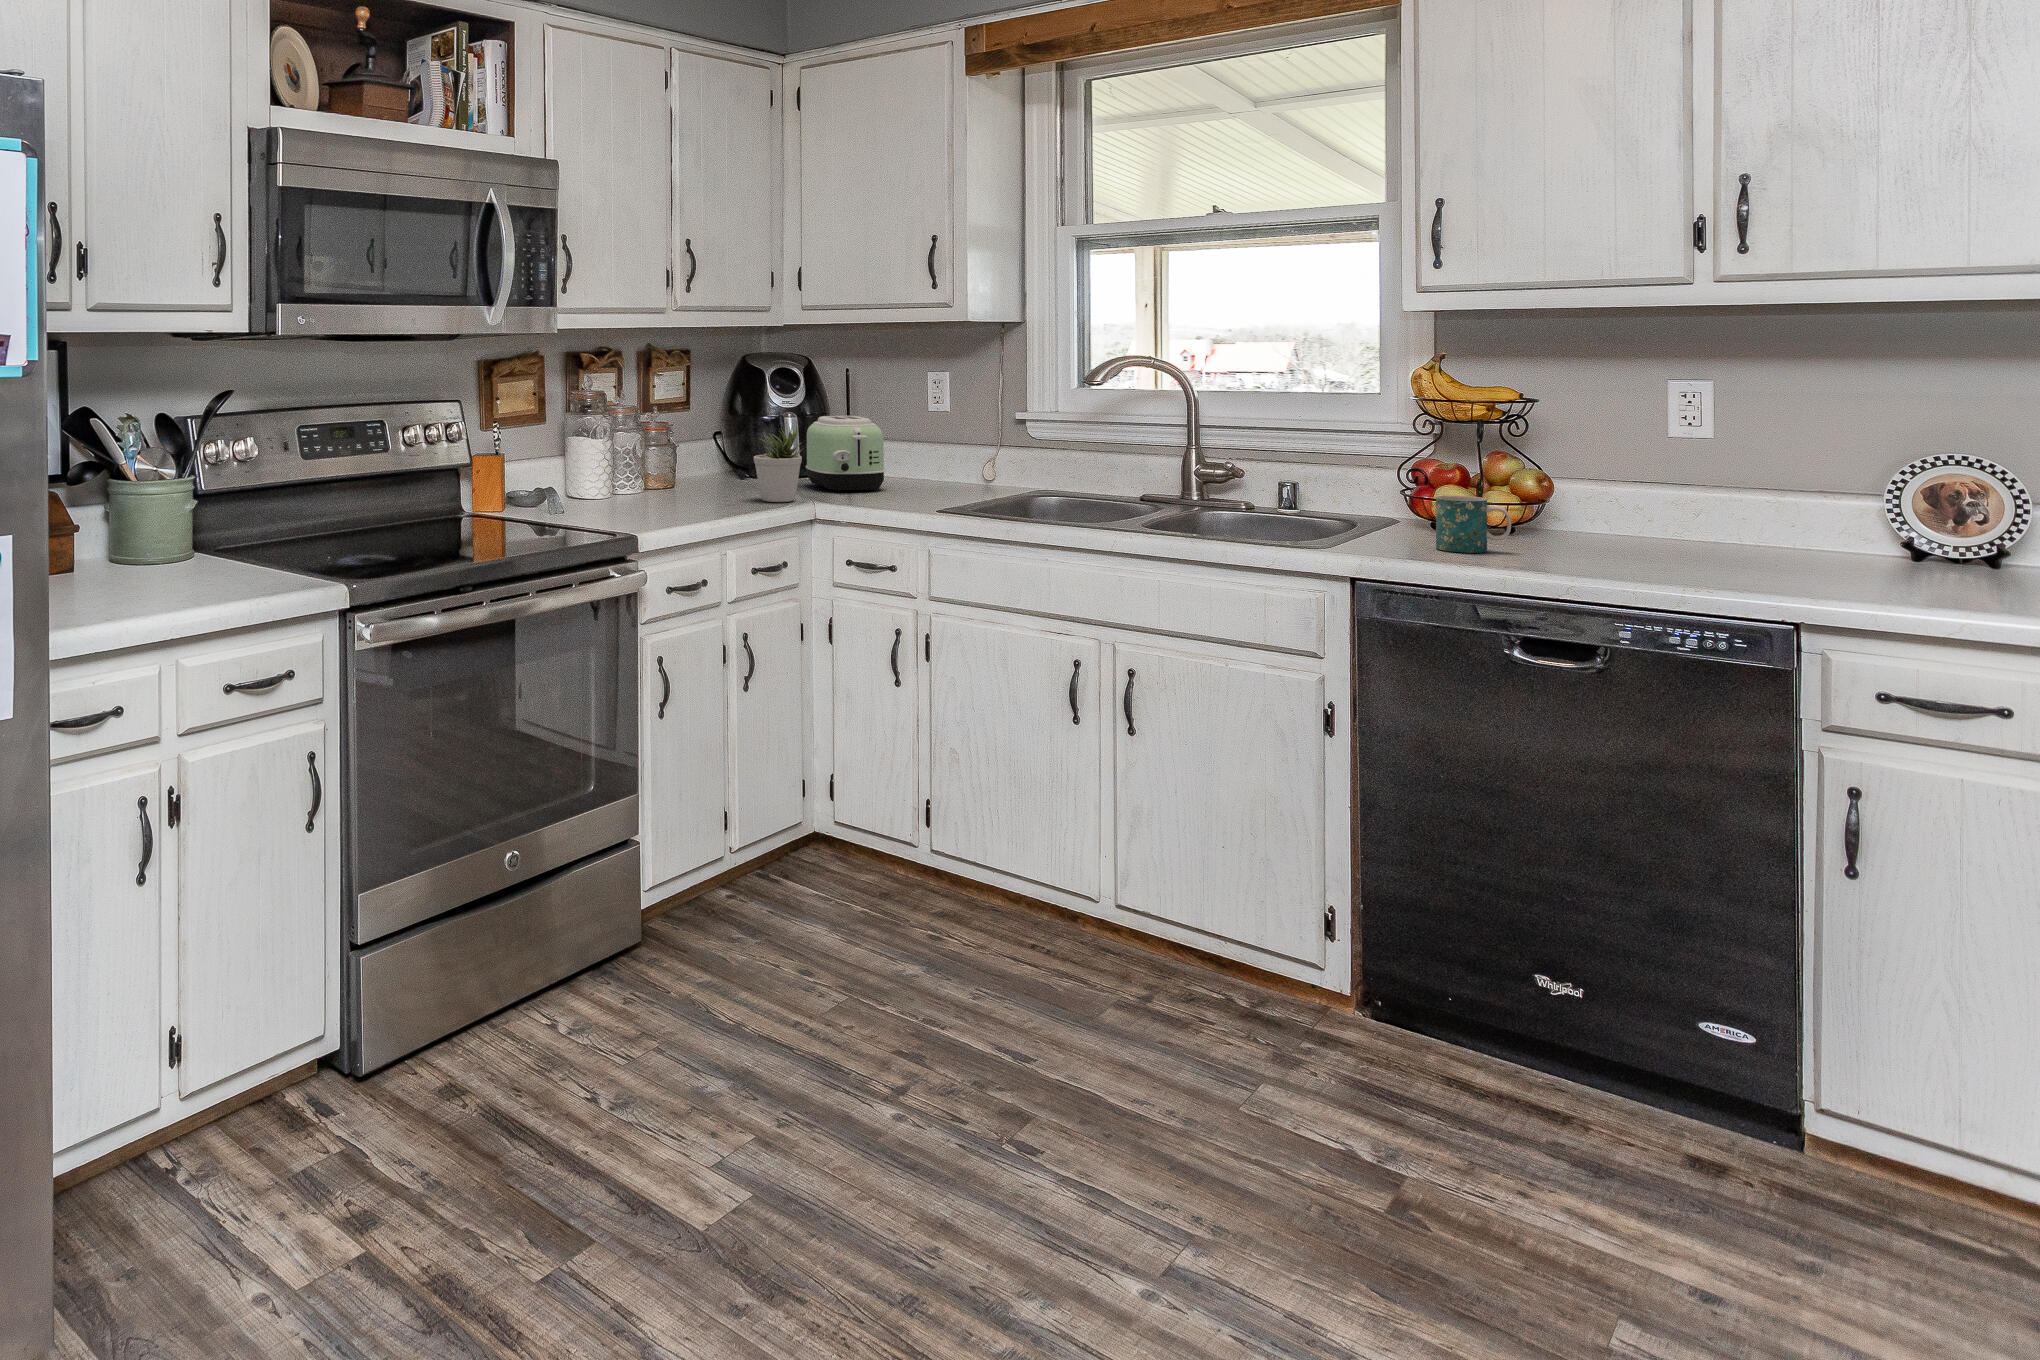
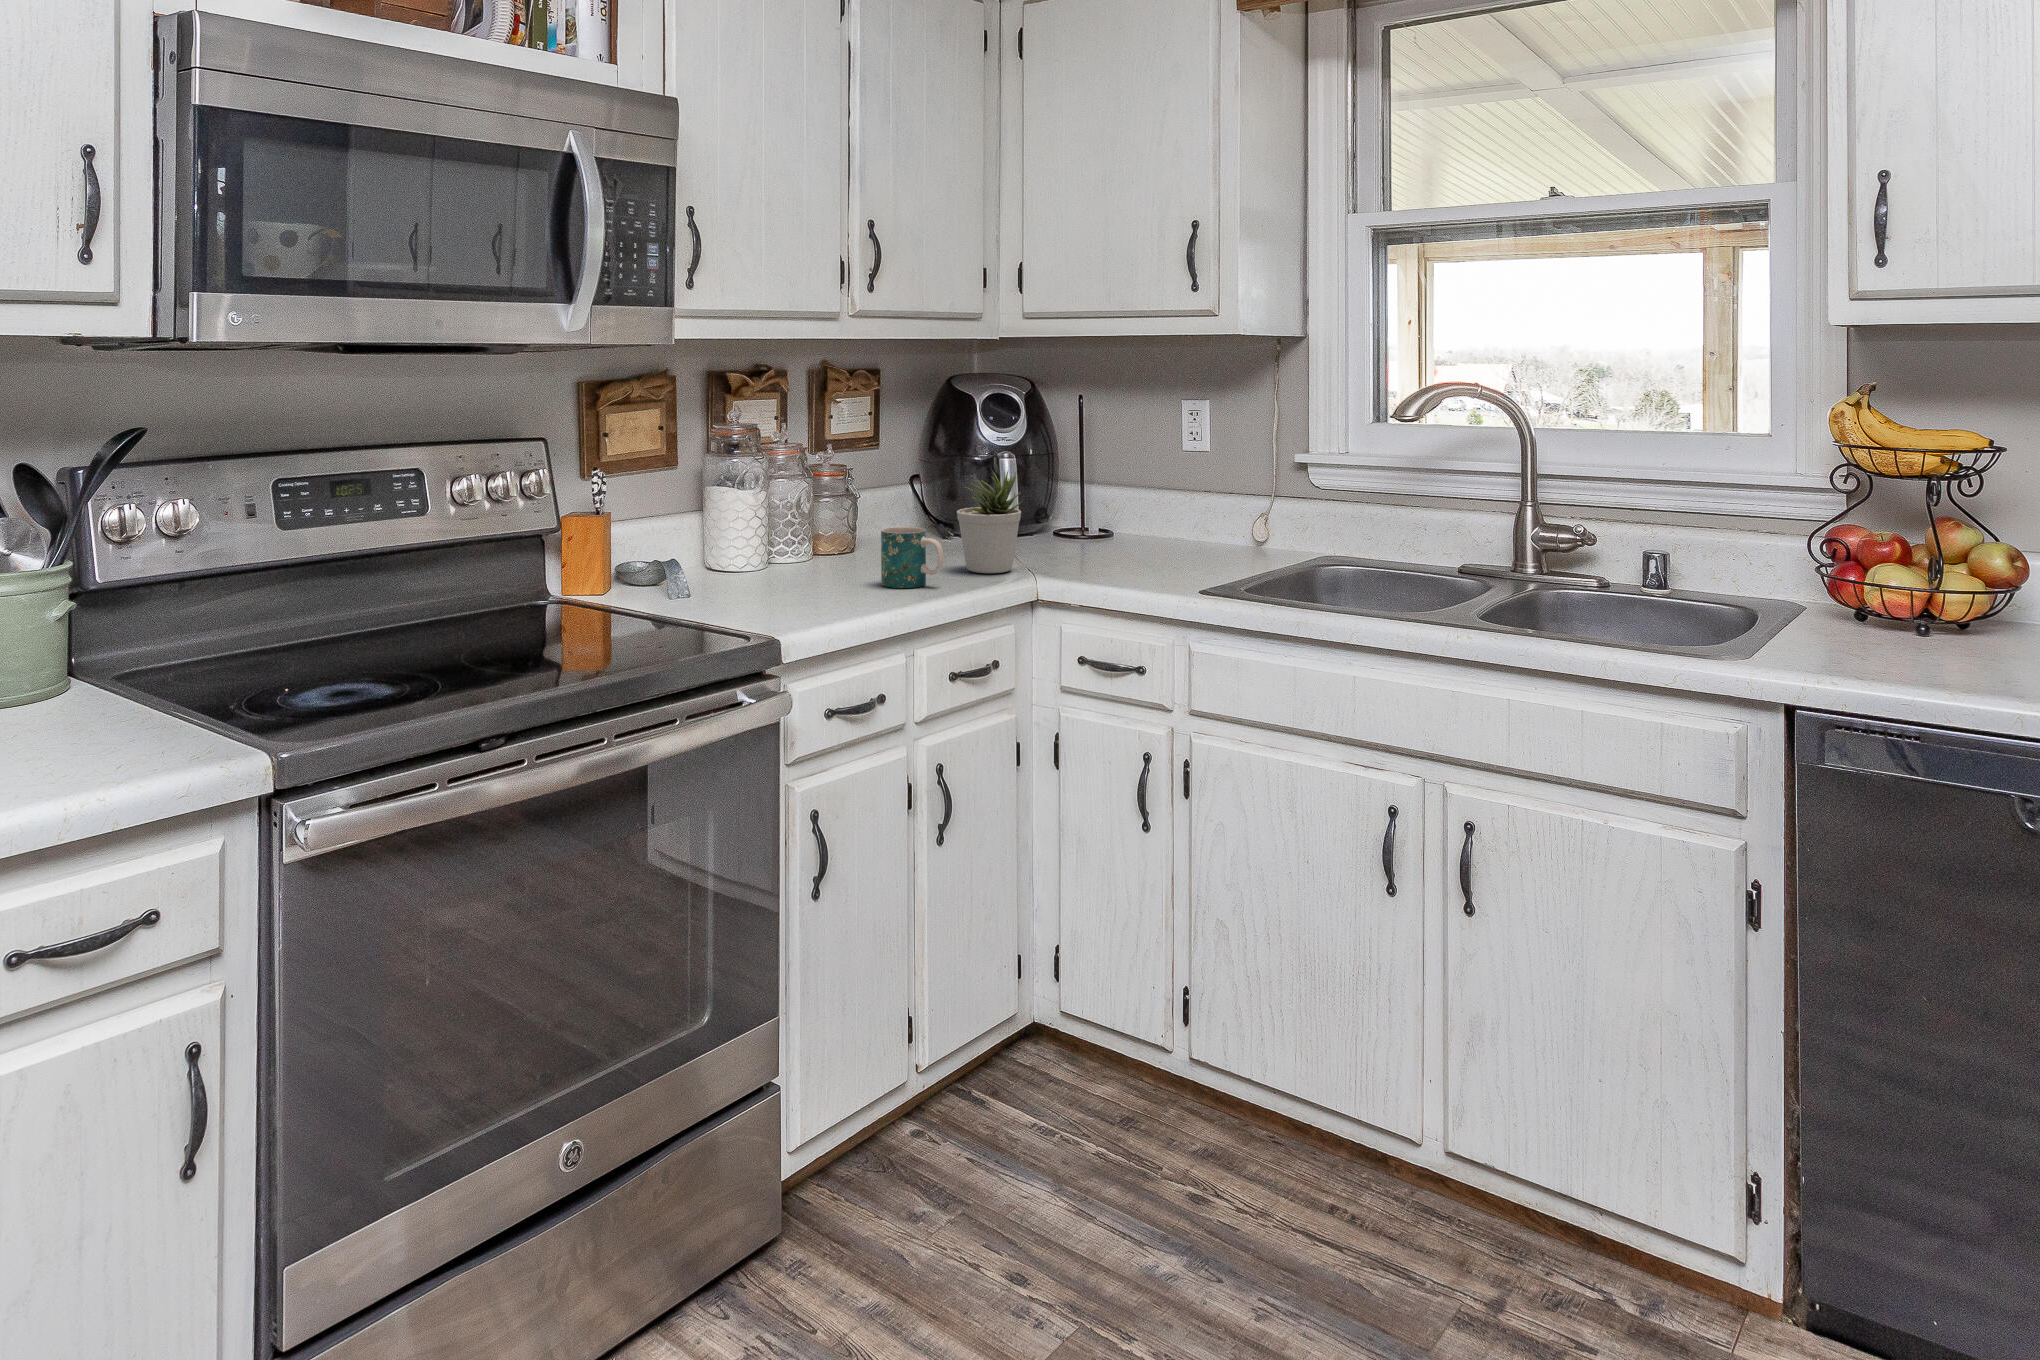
toaster: present [806,416,886,492] -> none [1027,452,1131,554]
mug: present [1436,496,1511,553] -> present [881,527,943,588]

